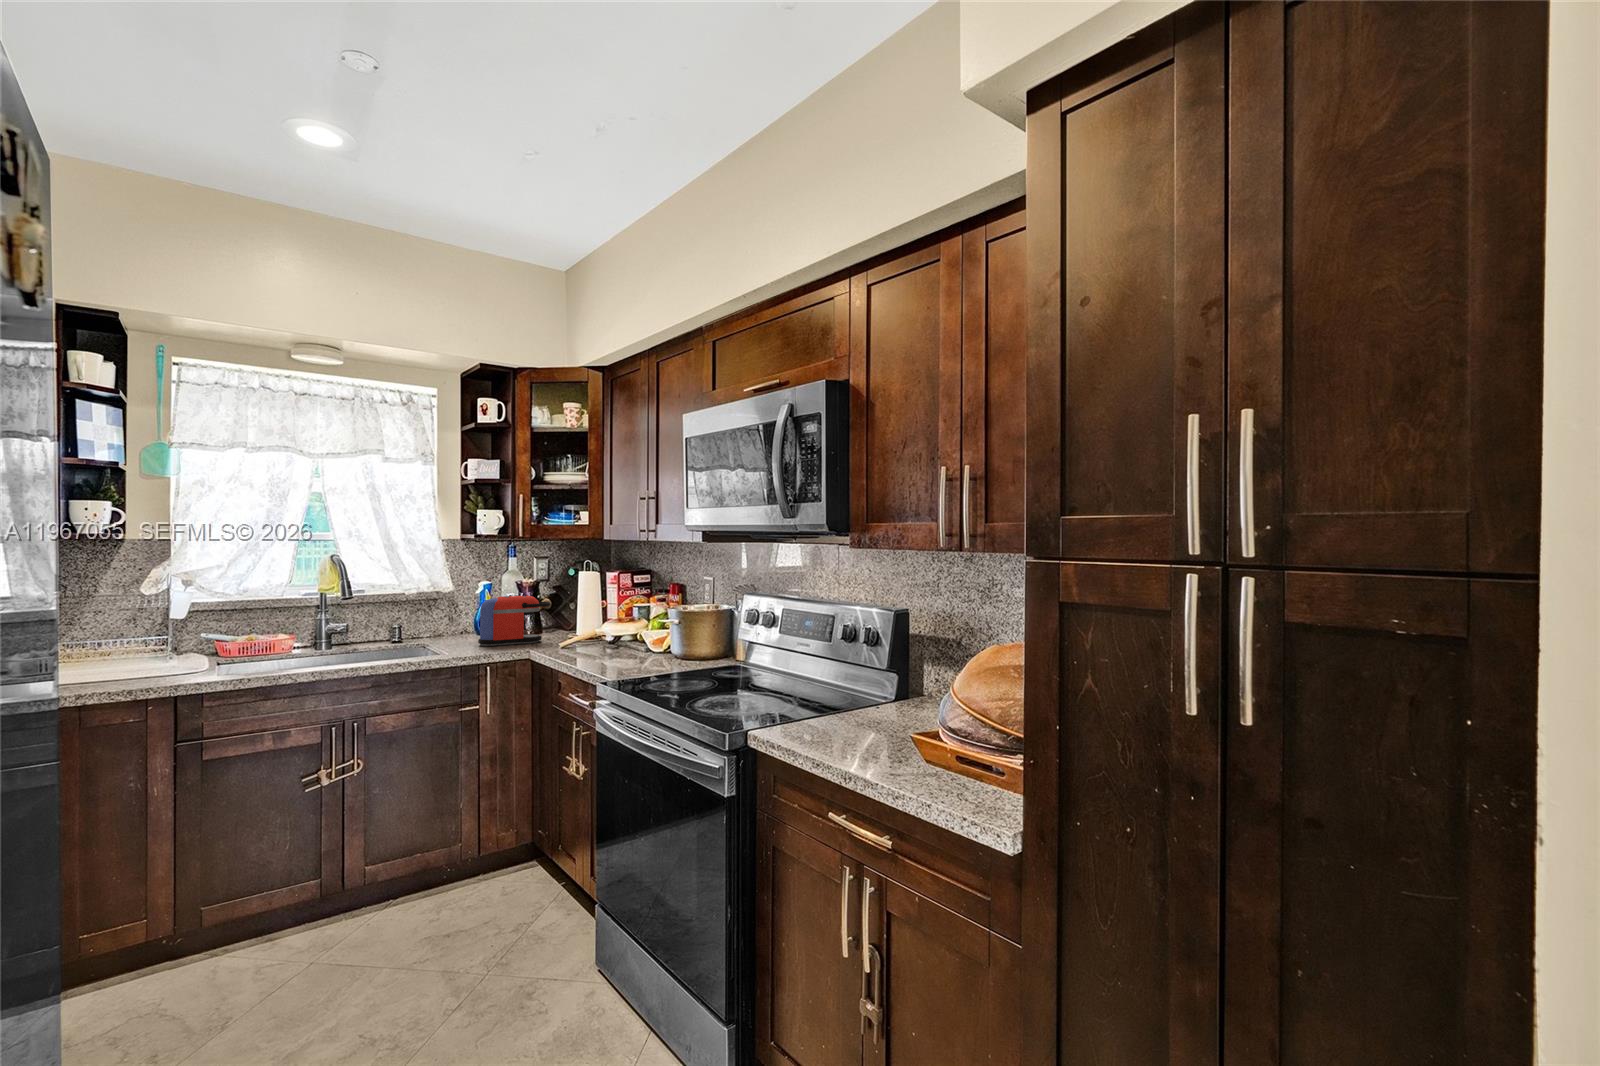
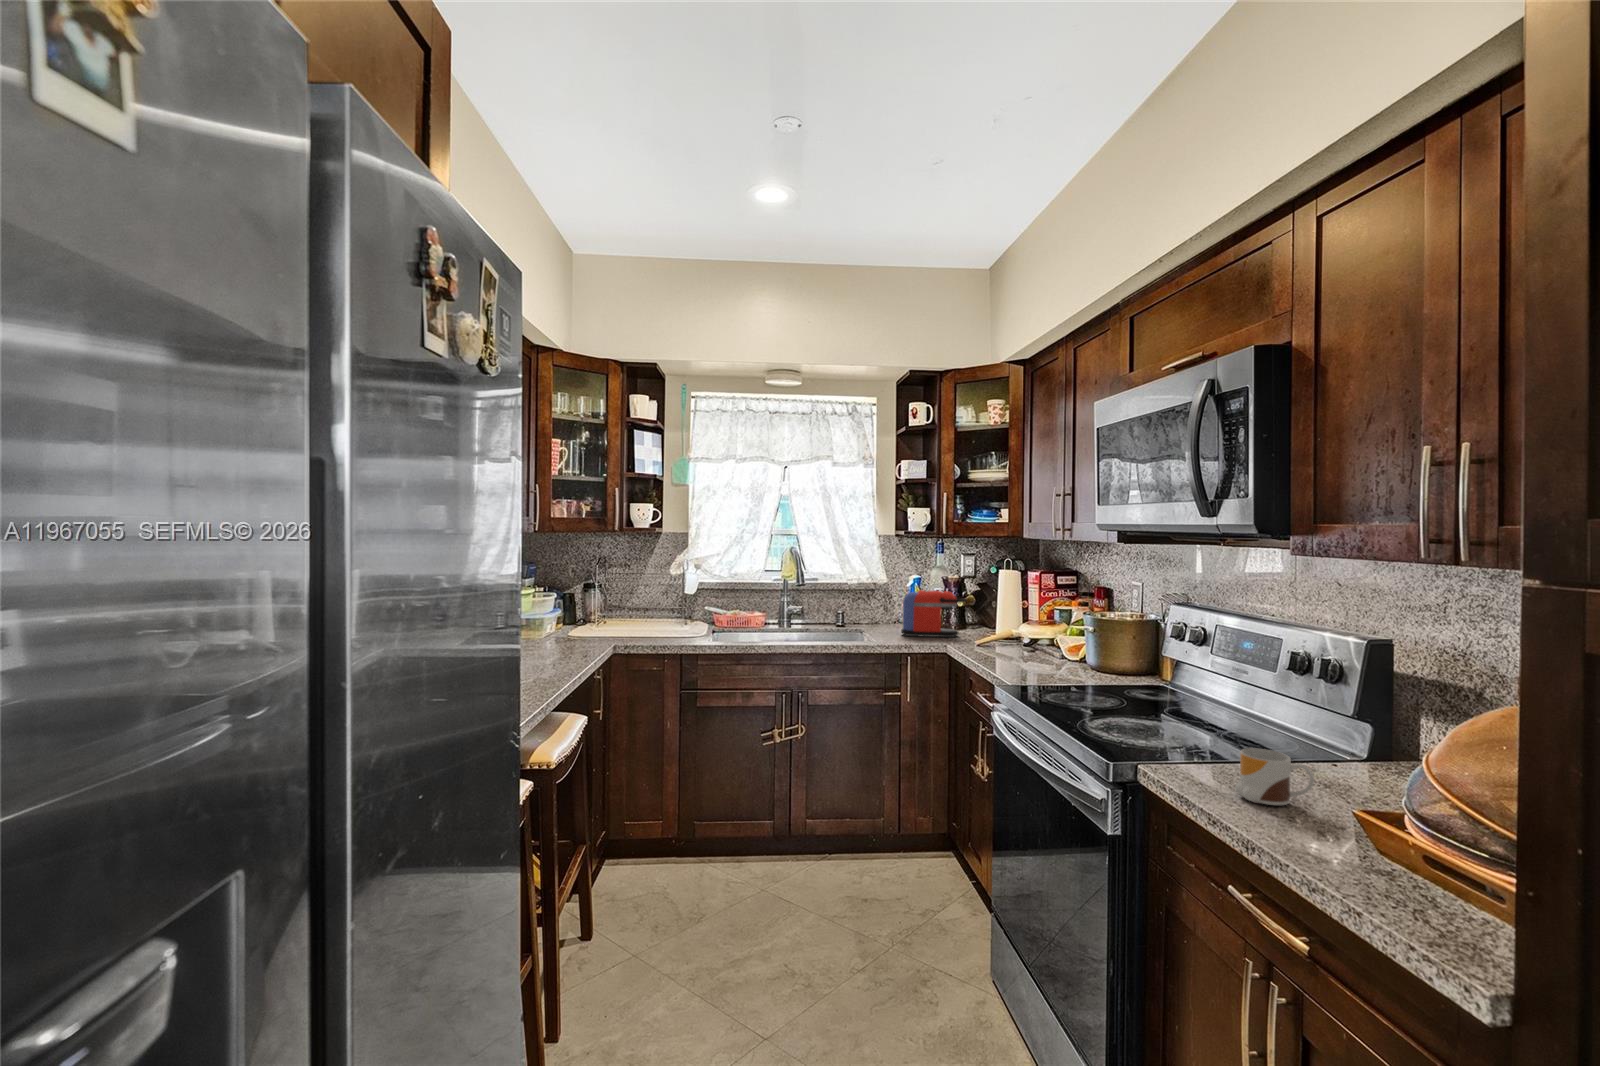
mug: none [828,701,879,744] -> present [1235,748,1314,805]

